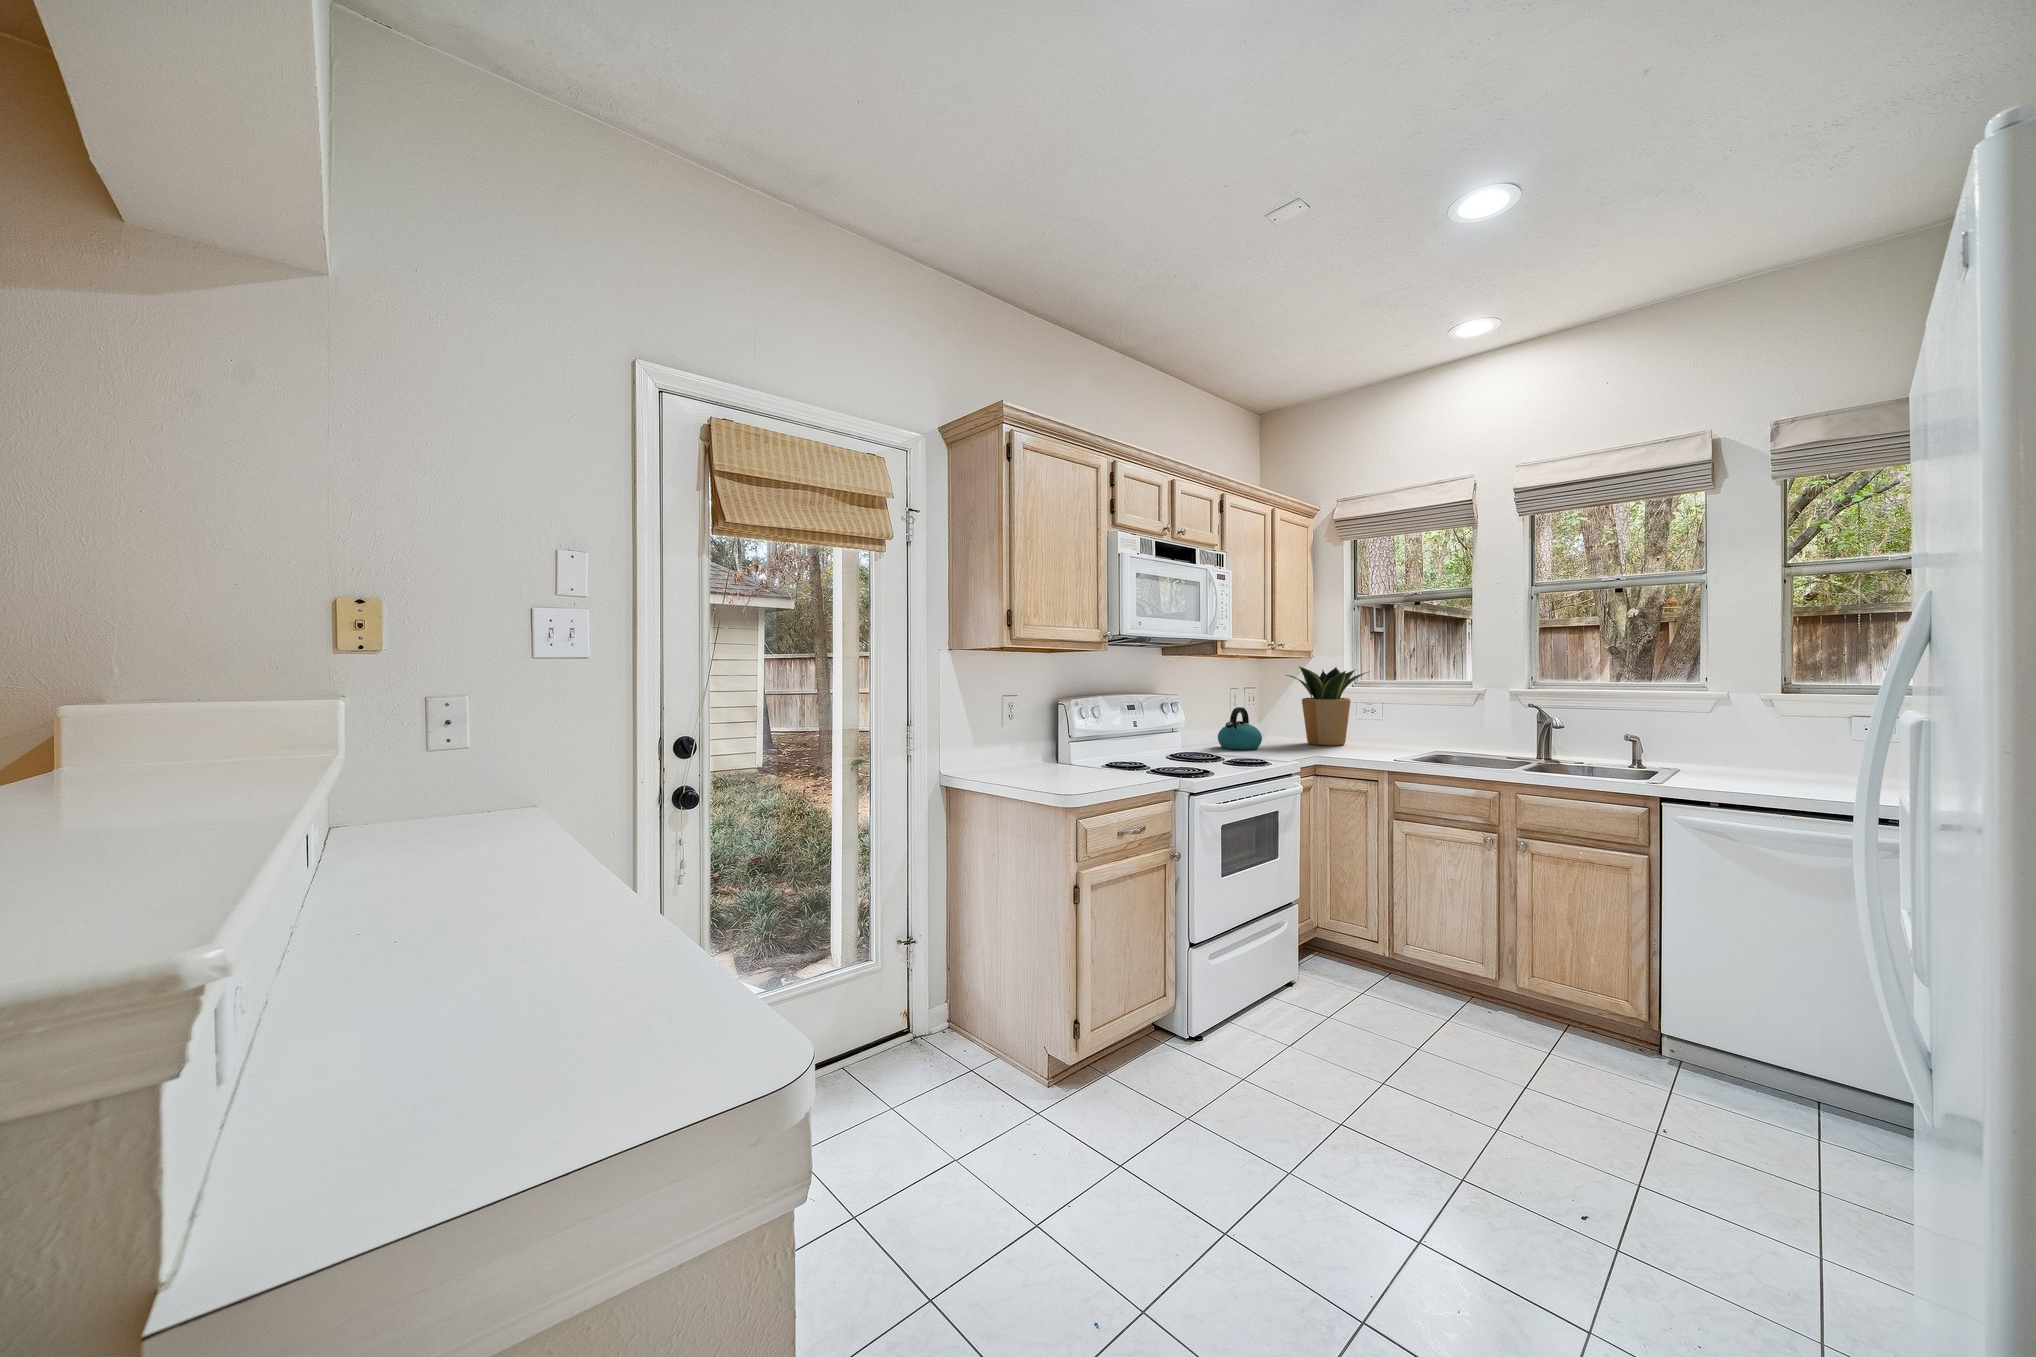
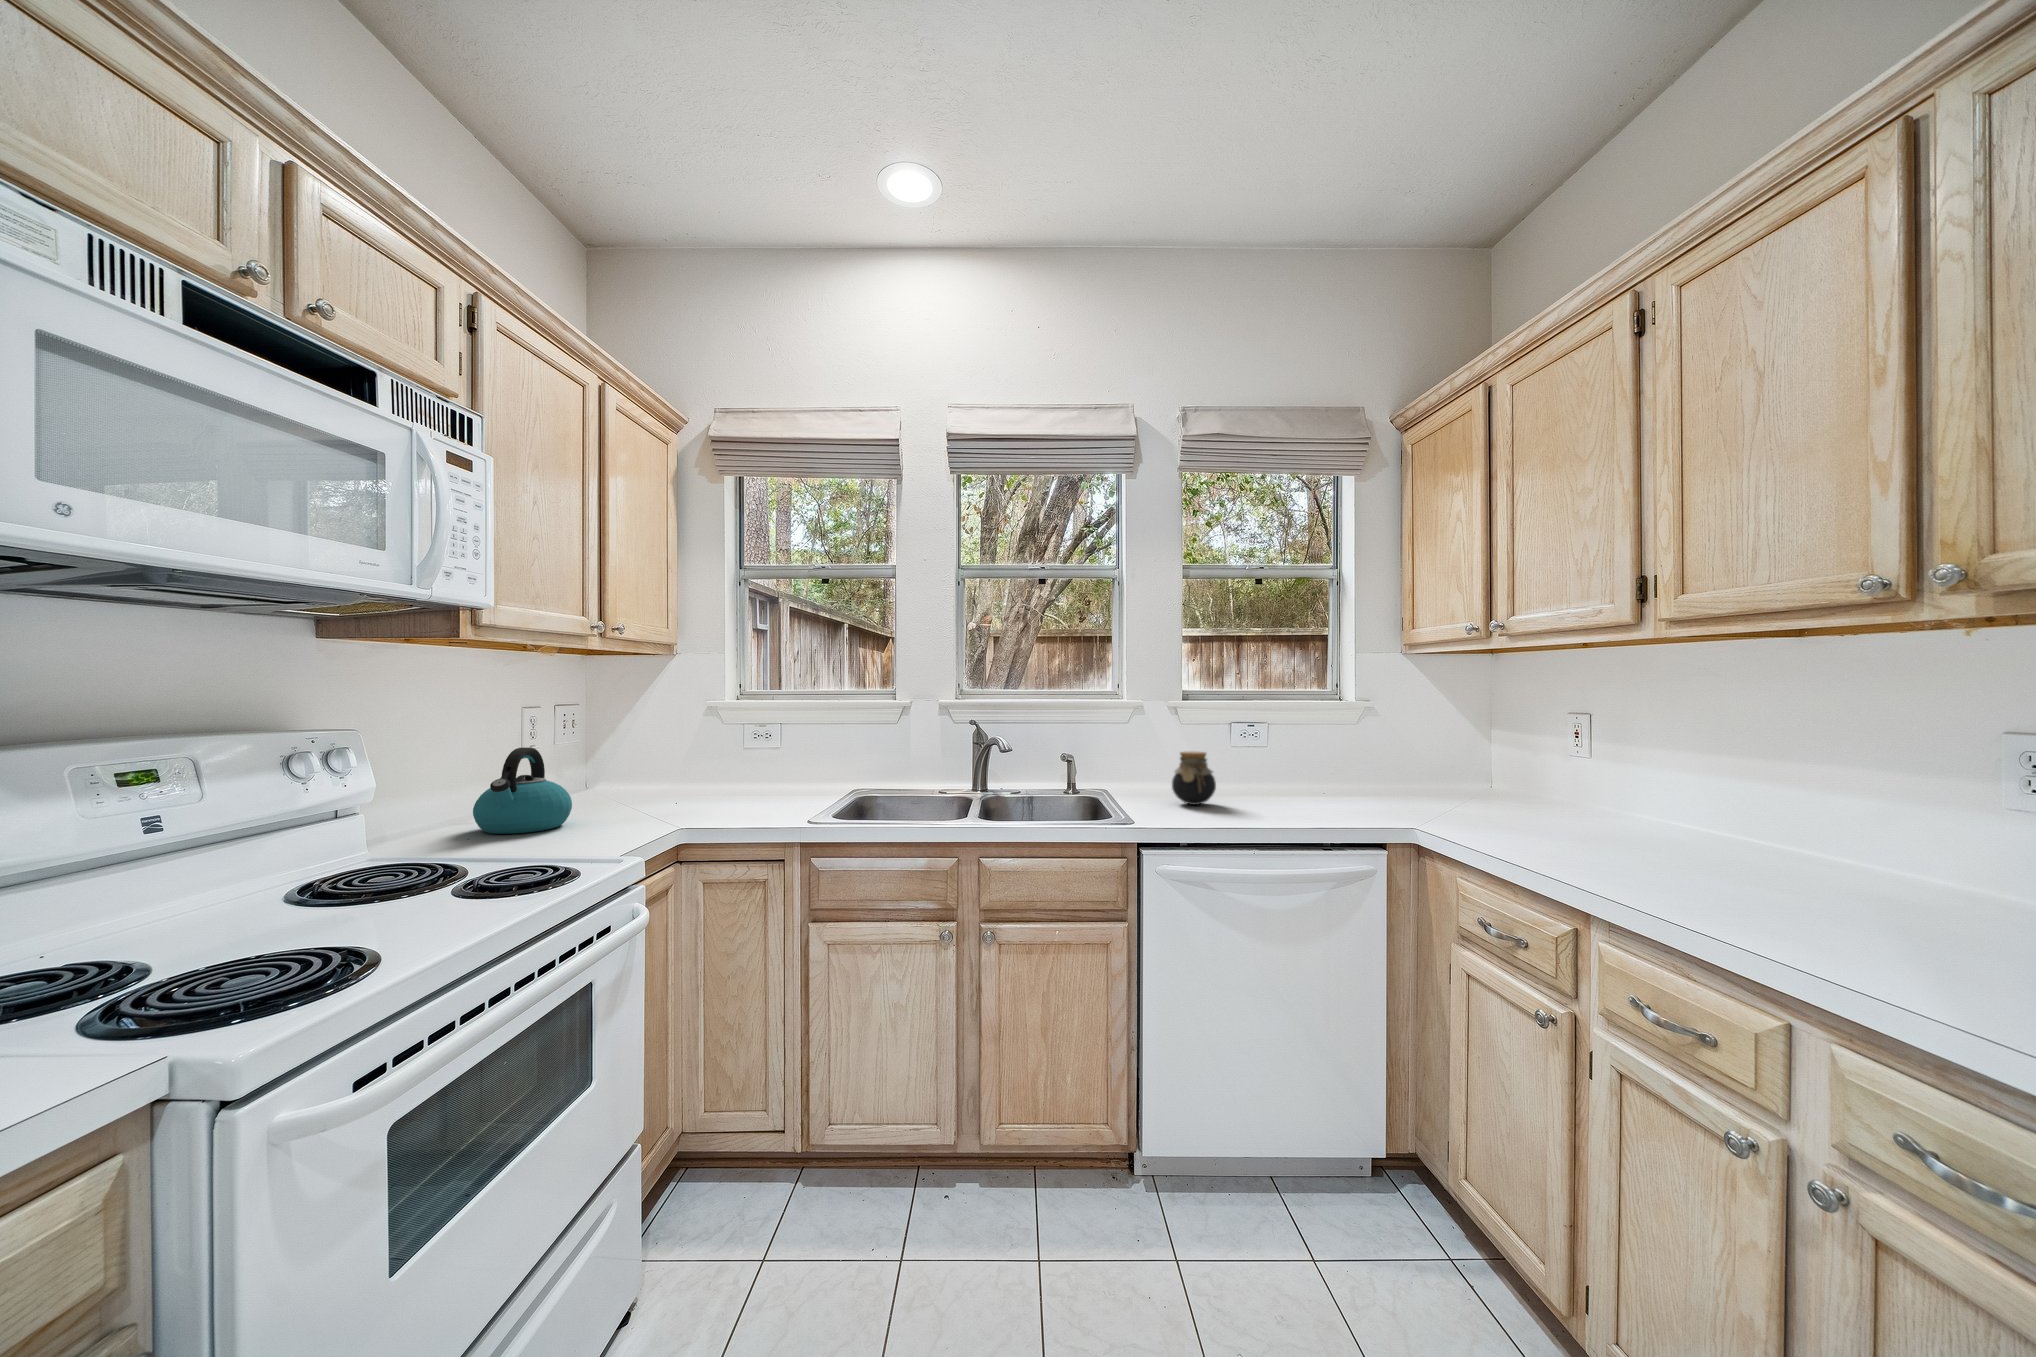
potted plant: present [1286,666,1368,746] -> none [618,668,757,804]
jar: none [1730,735,1783,781] -> present [1172,751,1216,805]

